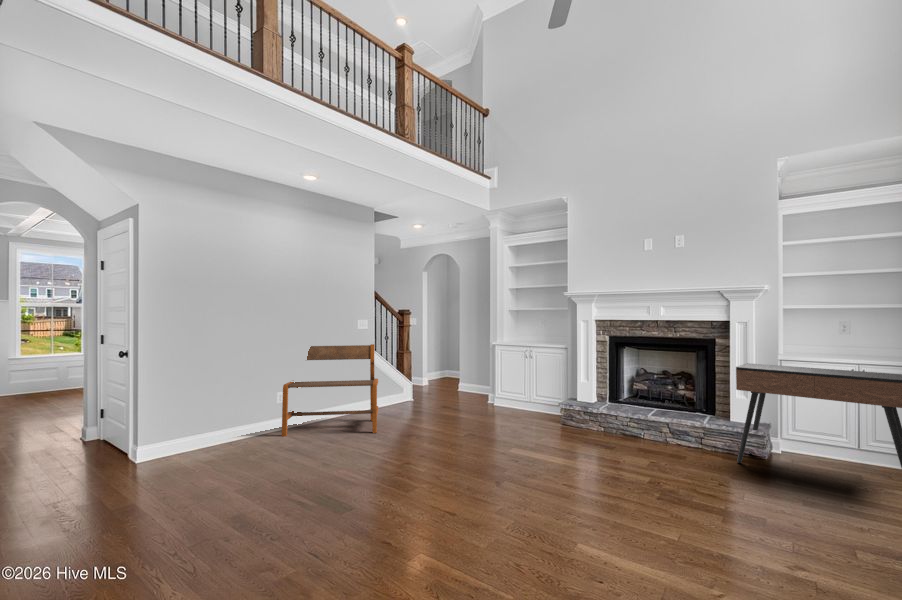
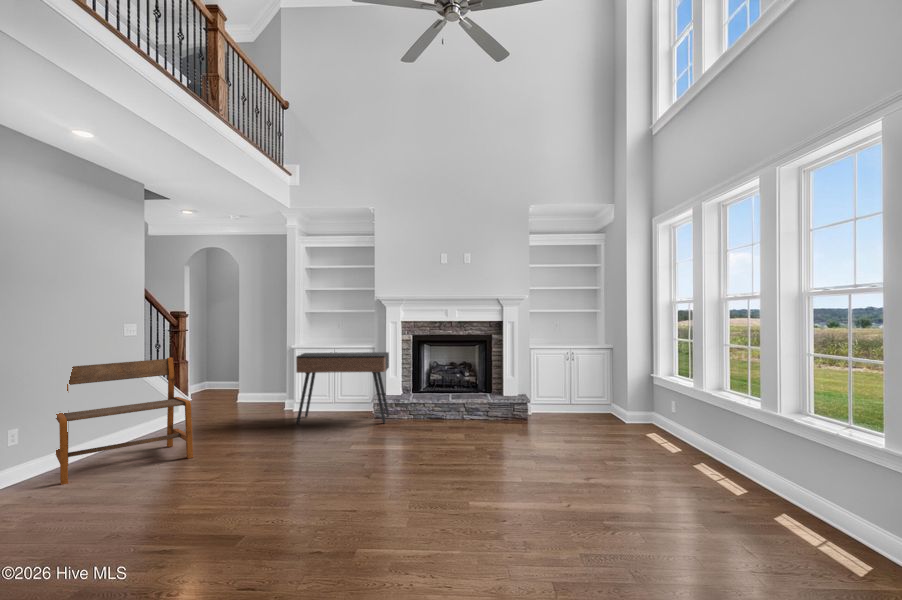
console table: present [736,363,902,468] -> present [296,352,389,424]

